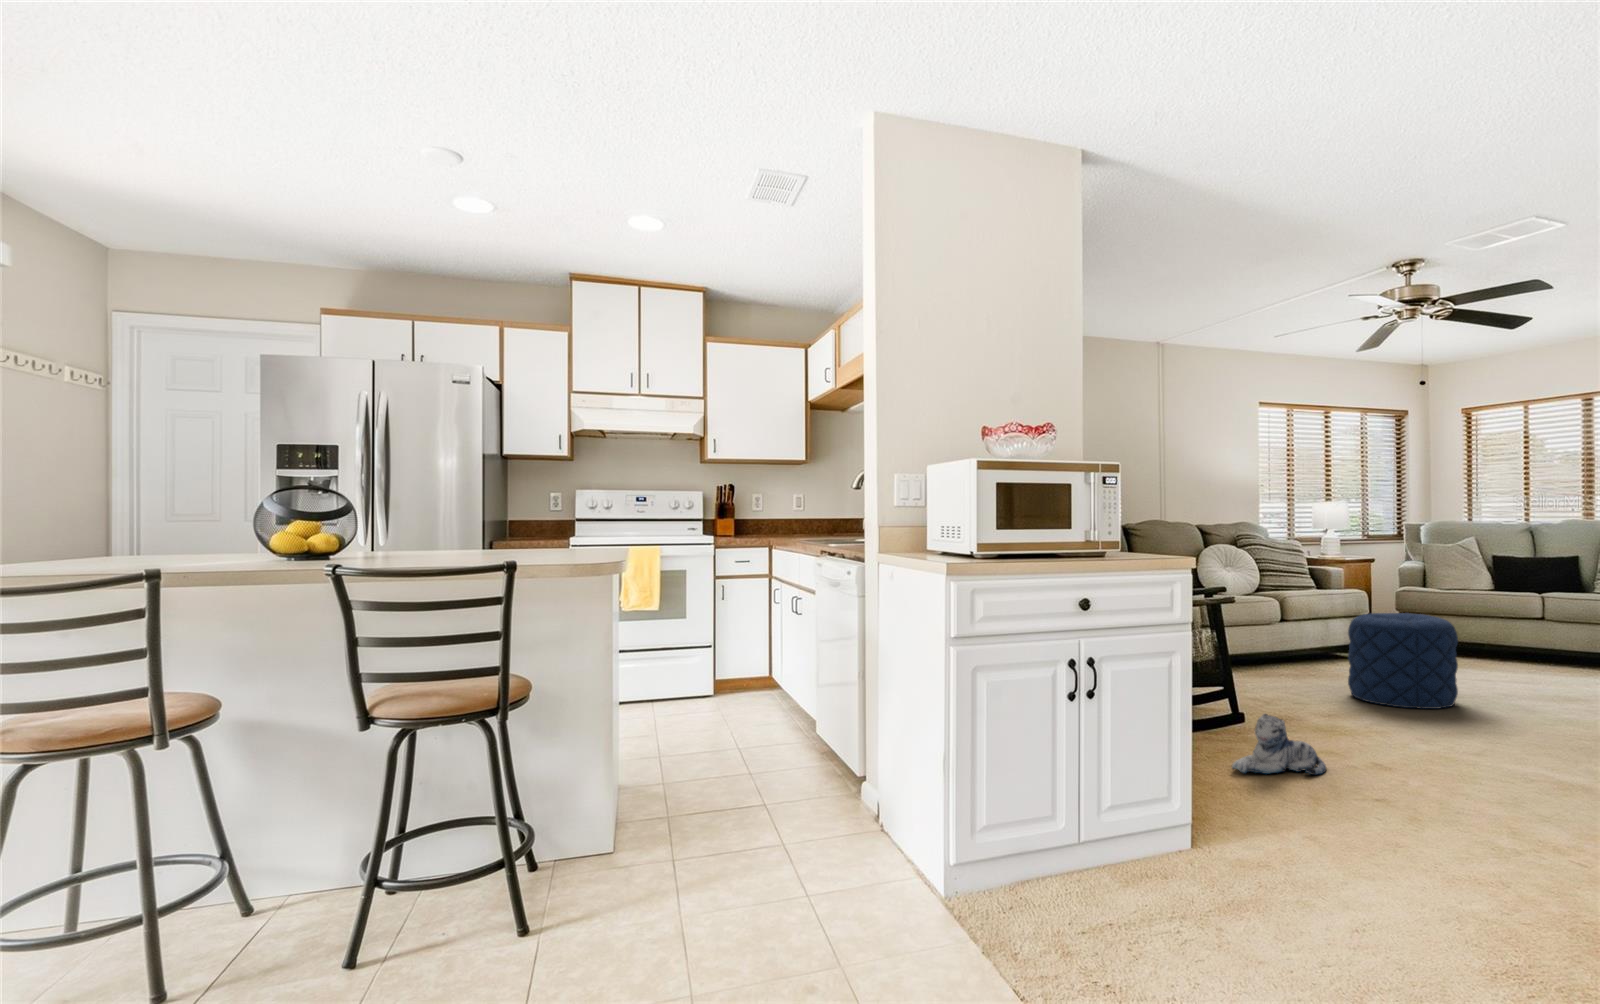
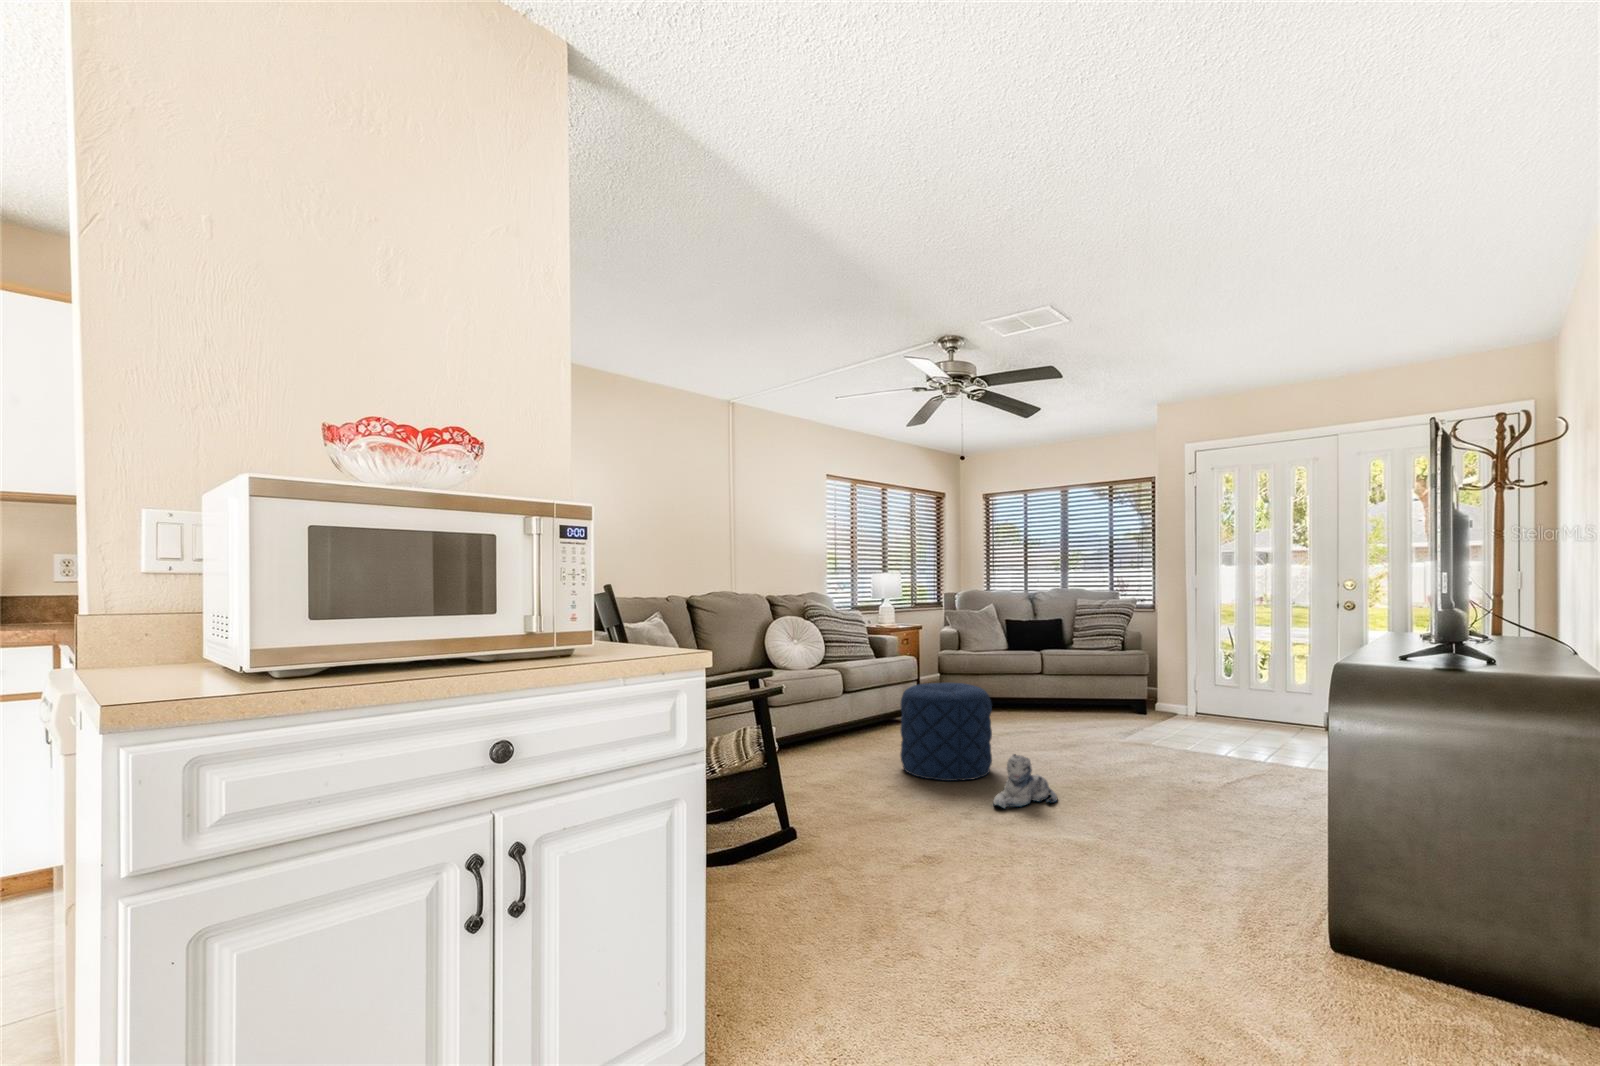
plush toy: present [1232,714,1326,775] -> present [993,754,1057,808]

